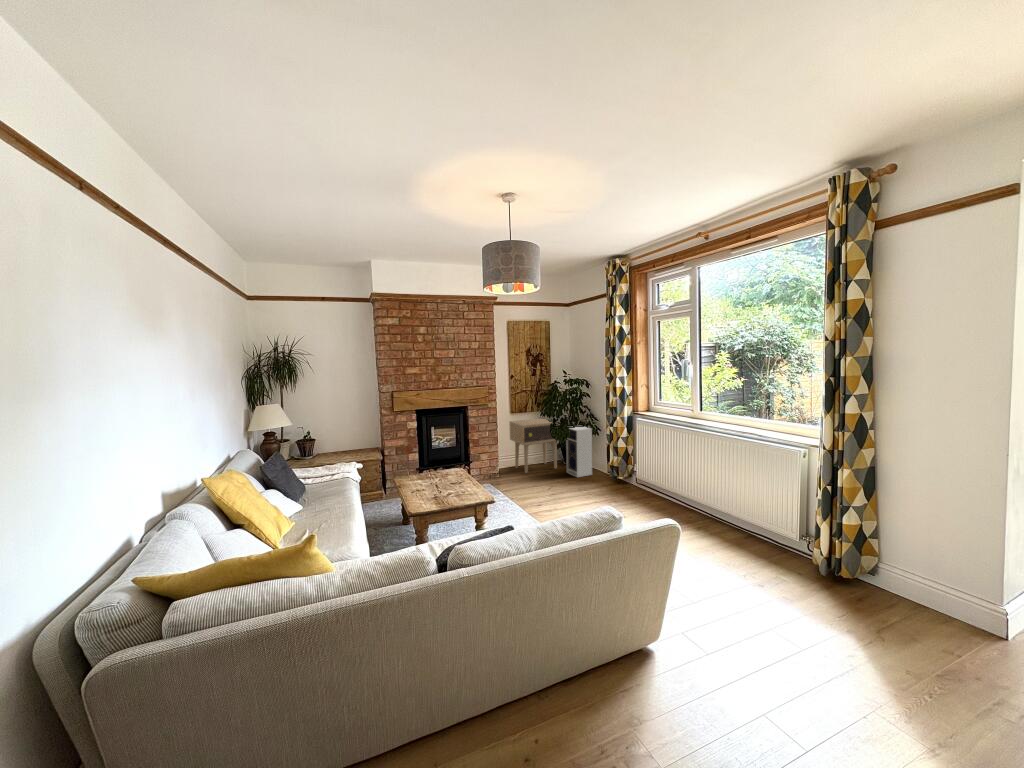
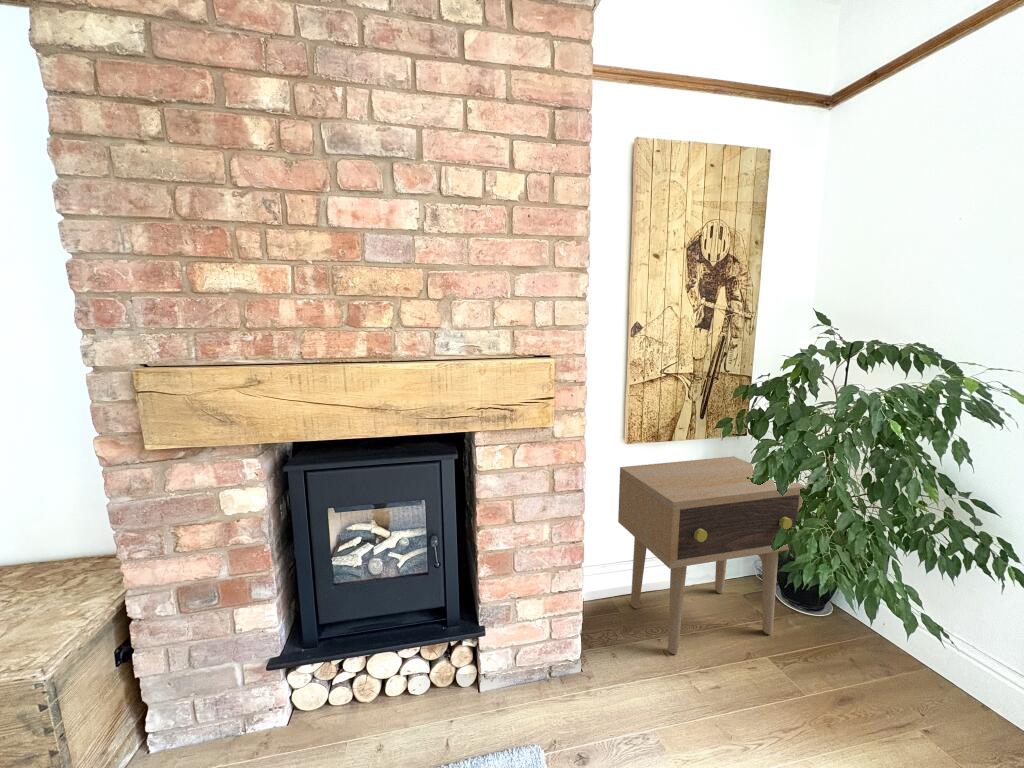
speaker: present [566,427,592,477] -> none [823,511,971,729]

